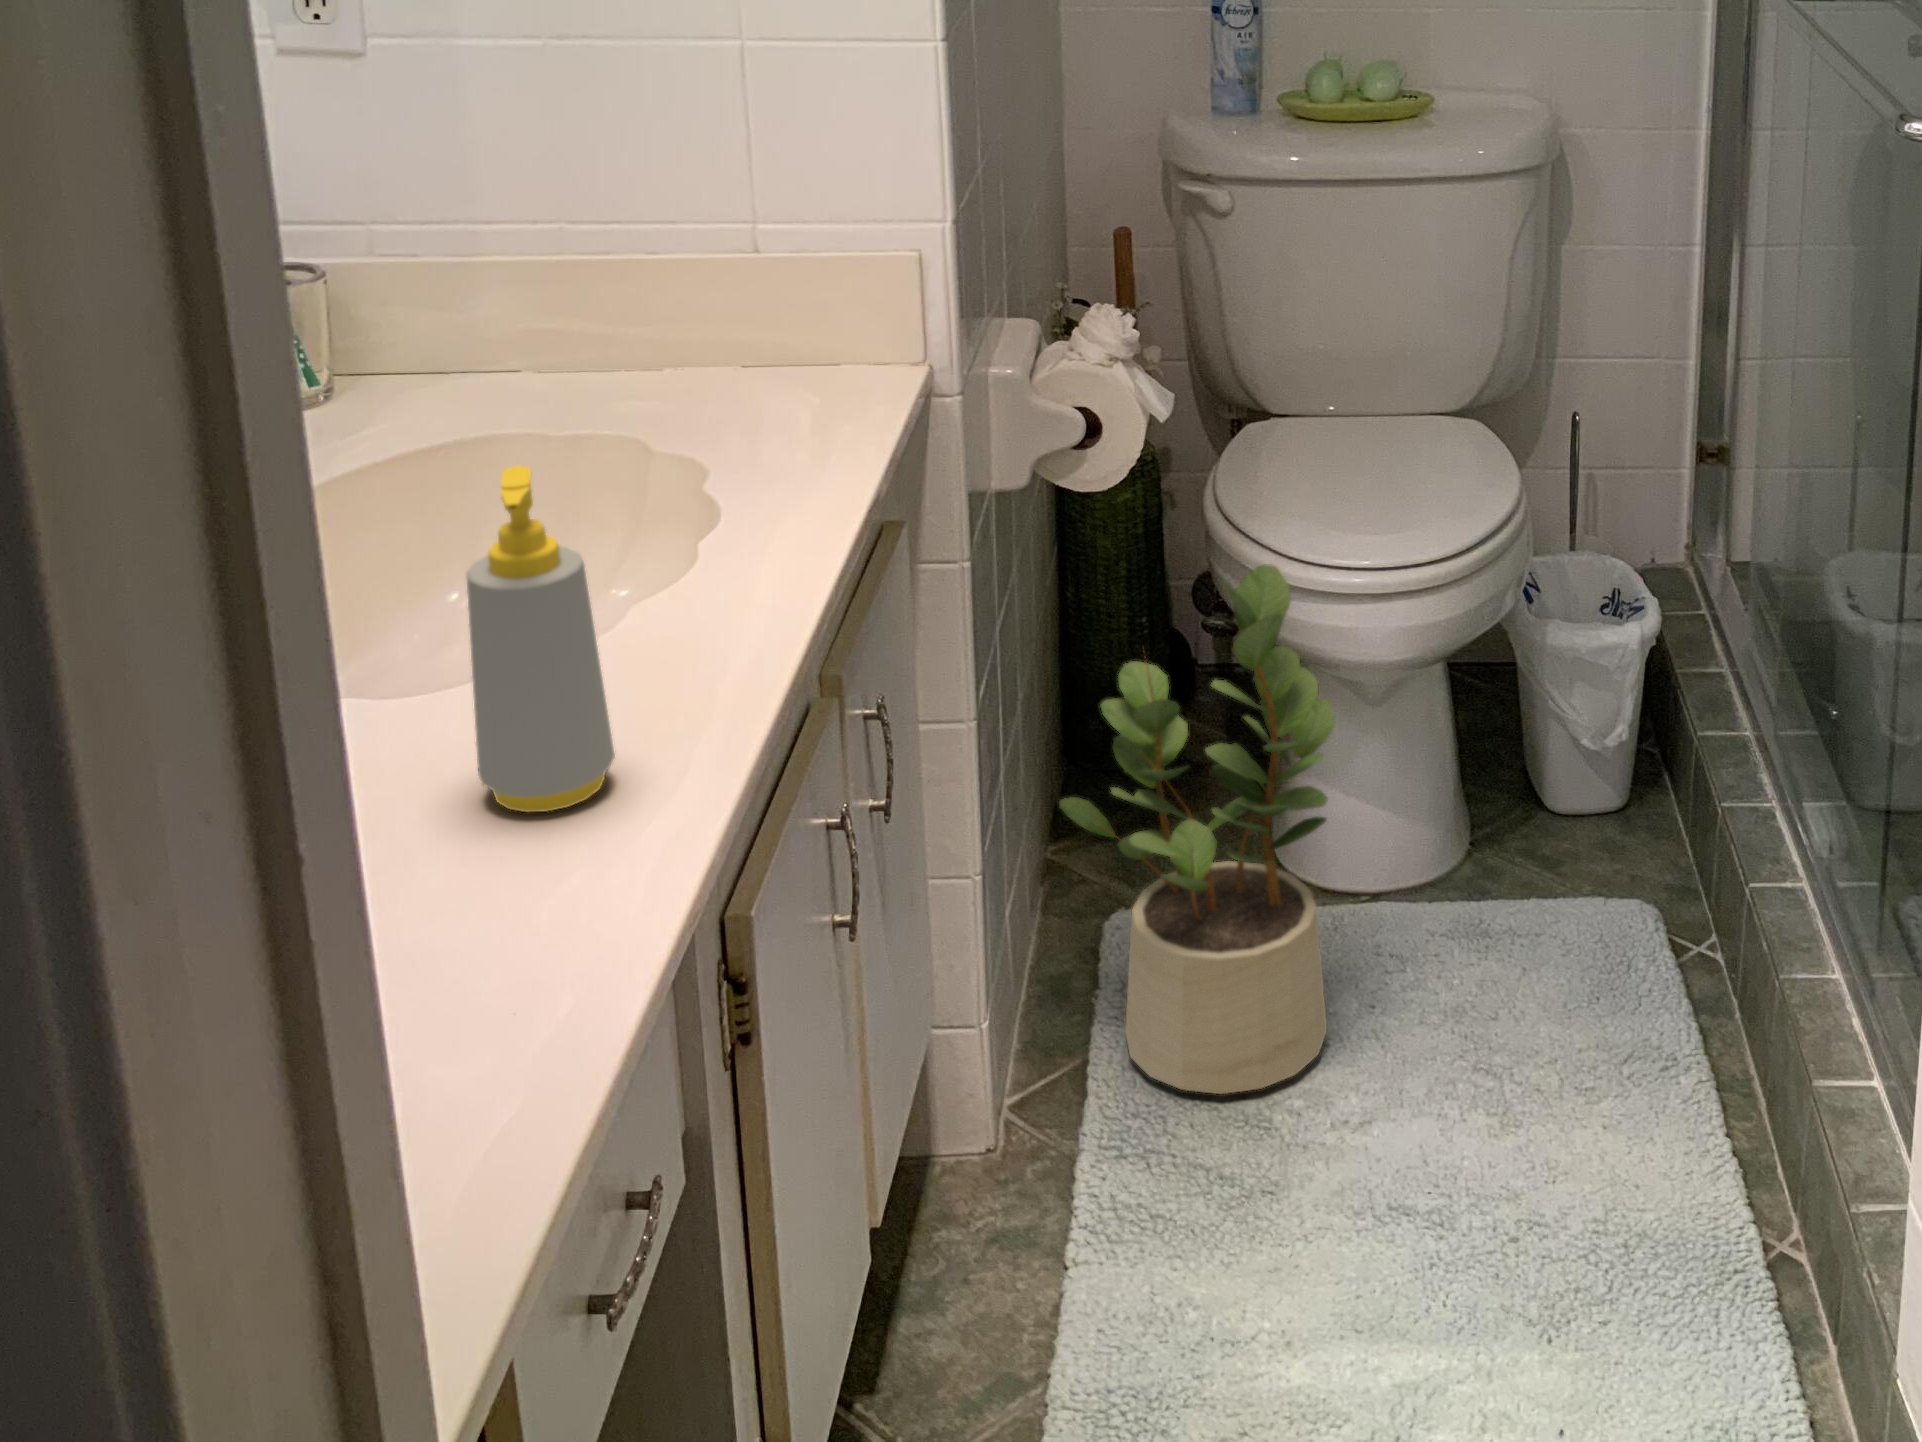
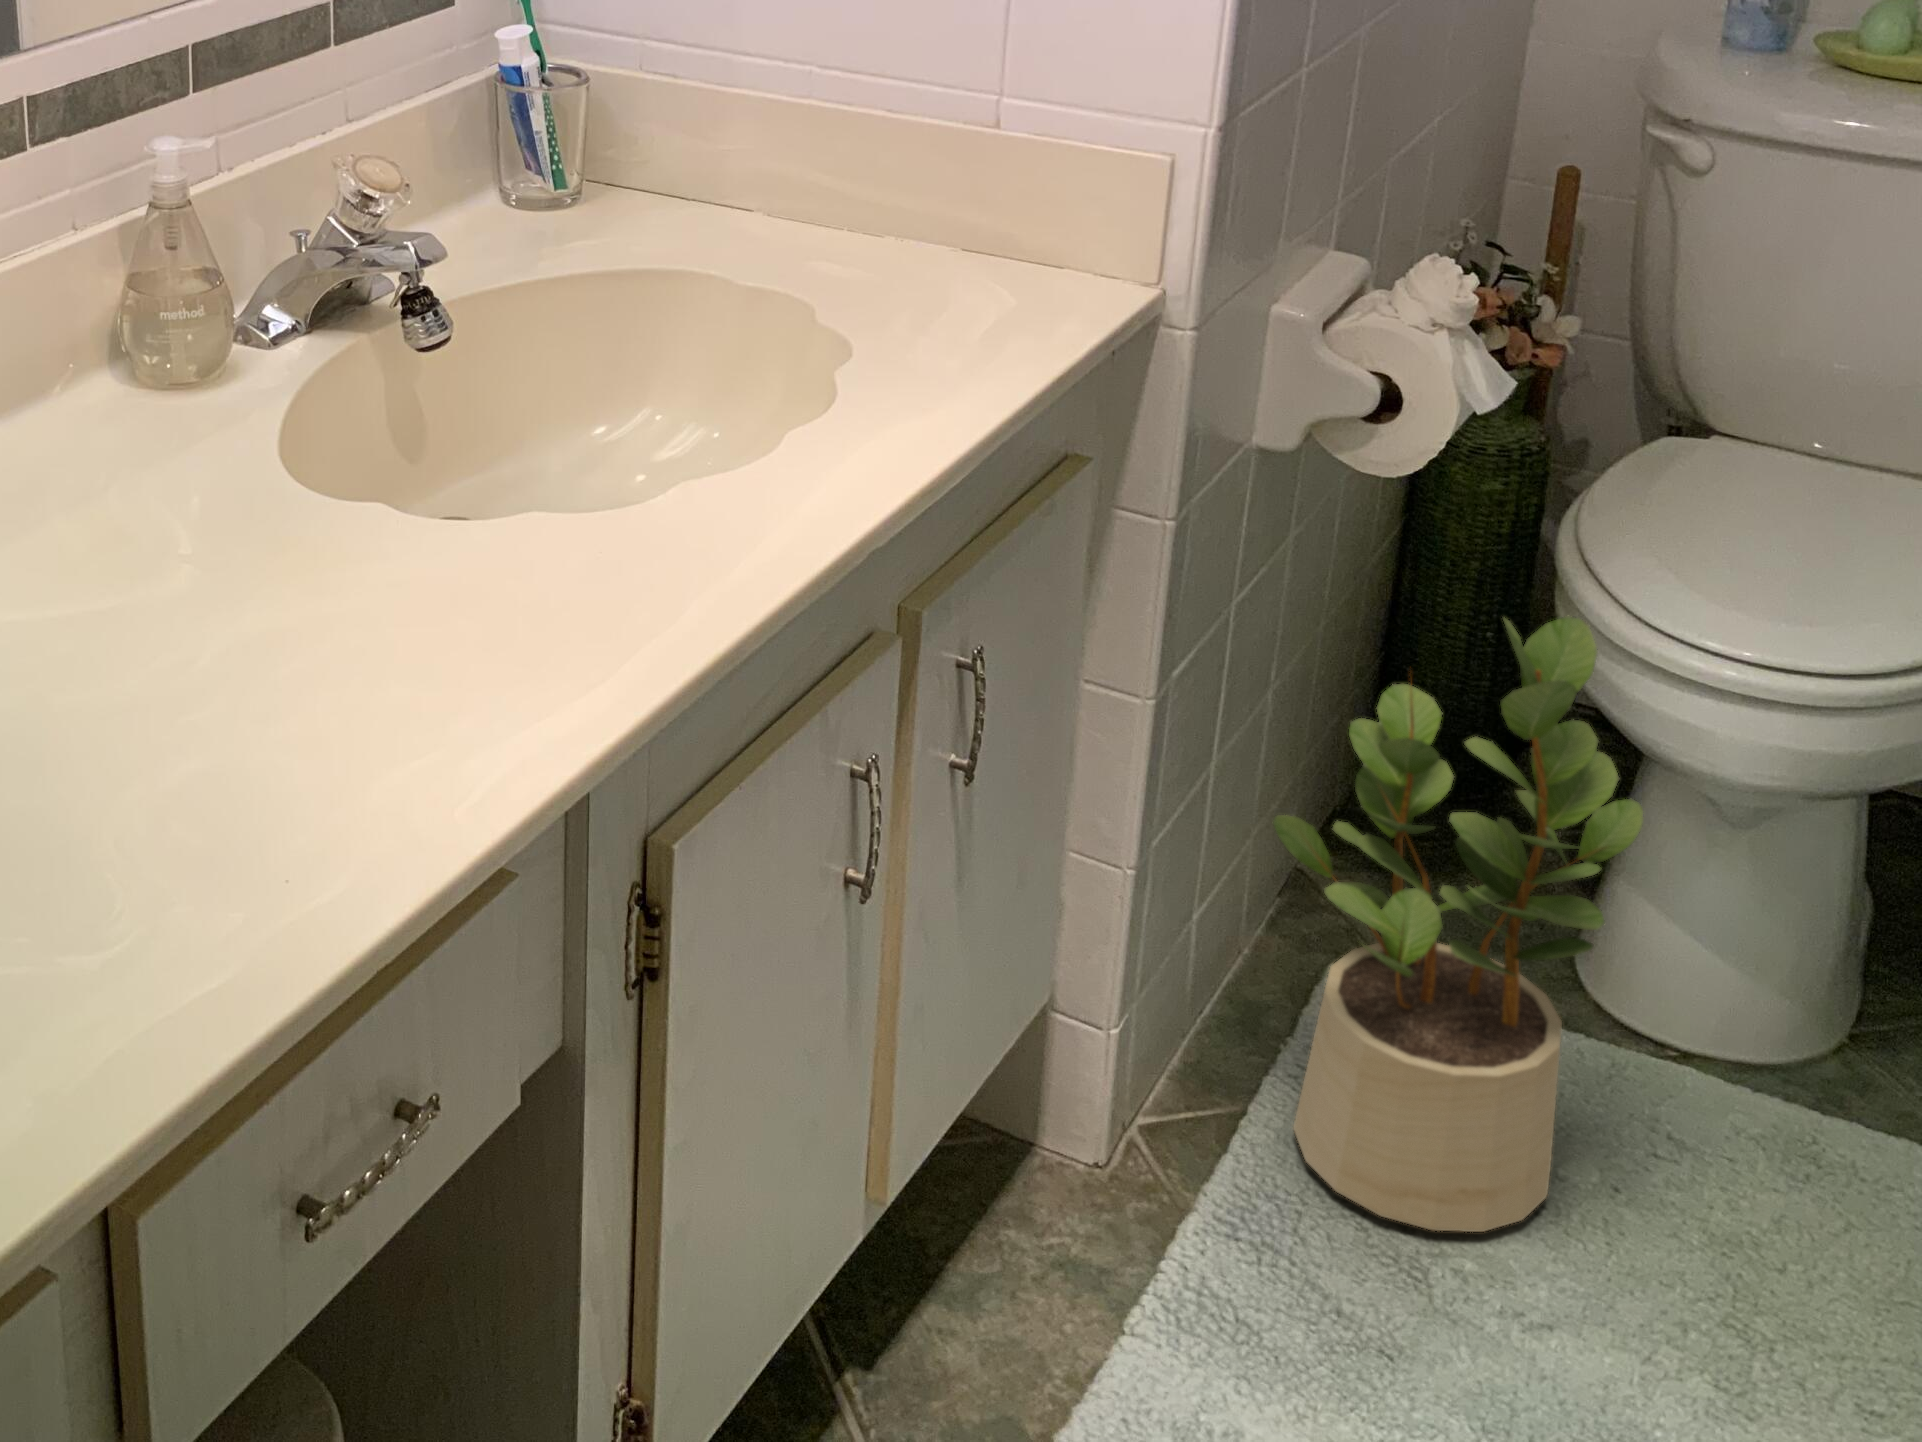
soap bottle: present [467,466,615,812] -> none [383,321,516,678]

